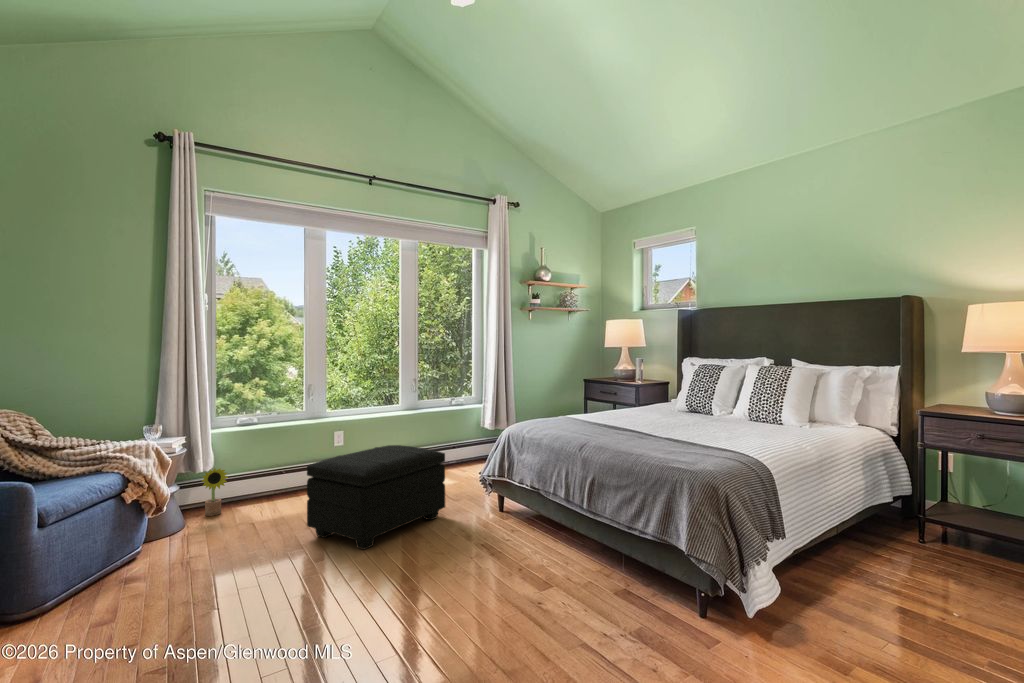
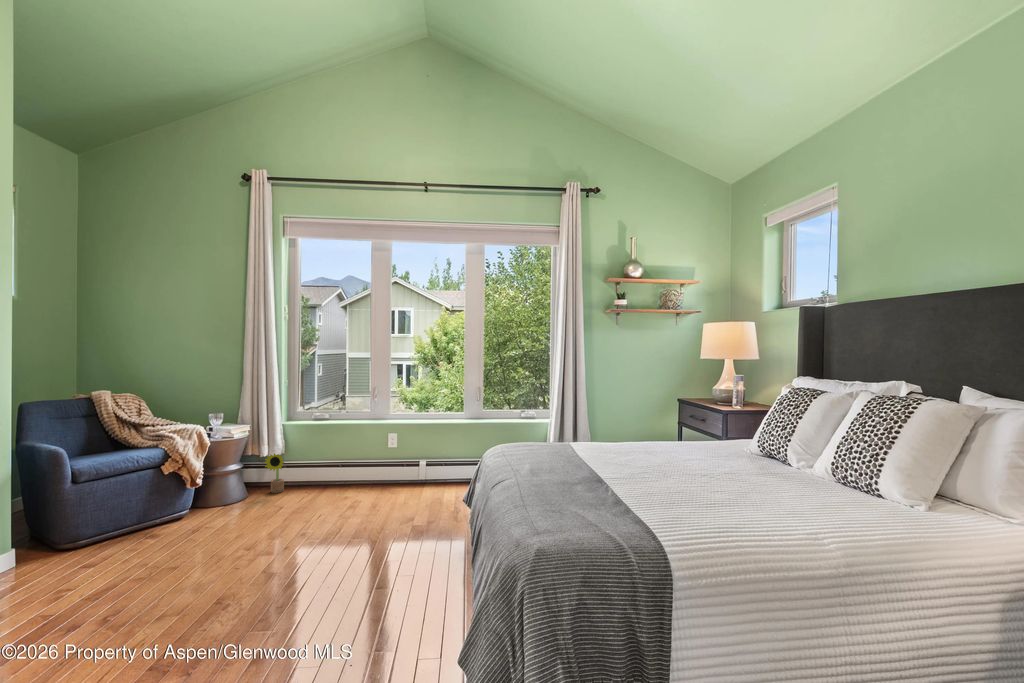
footstool: present [307,445,445,549] -> none [293,453,419,550]

